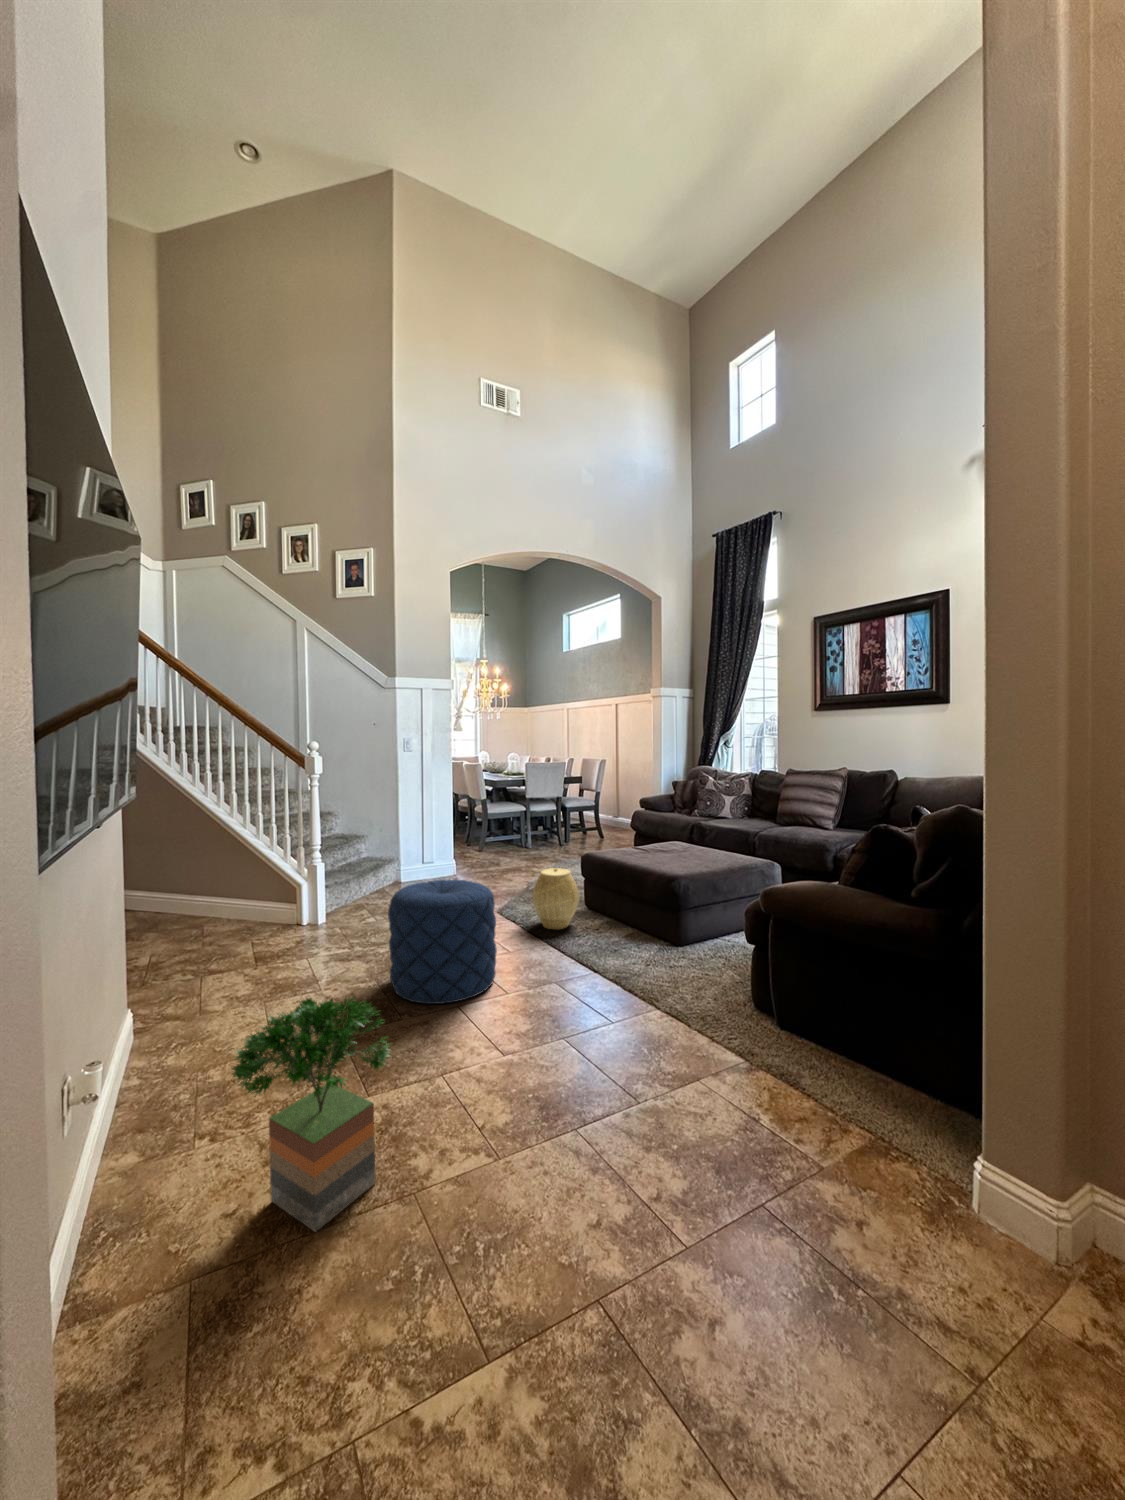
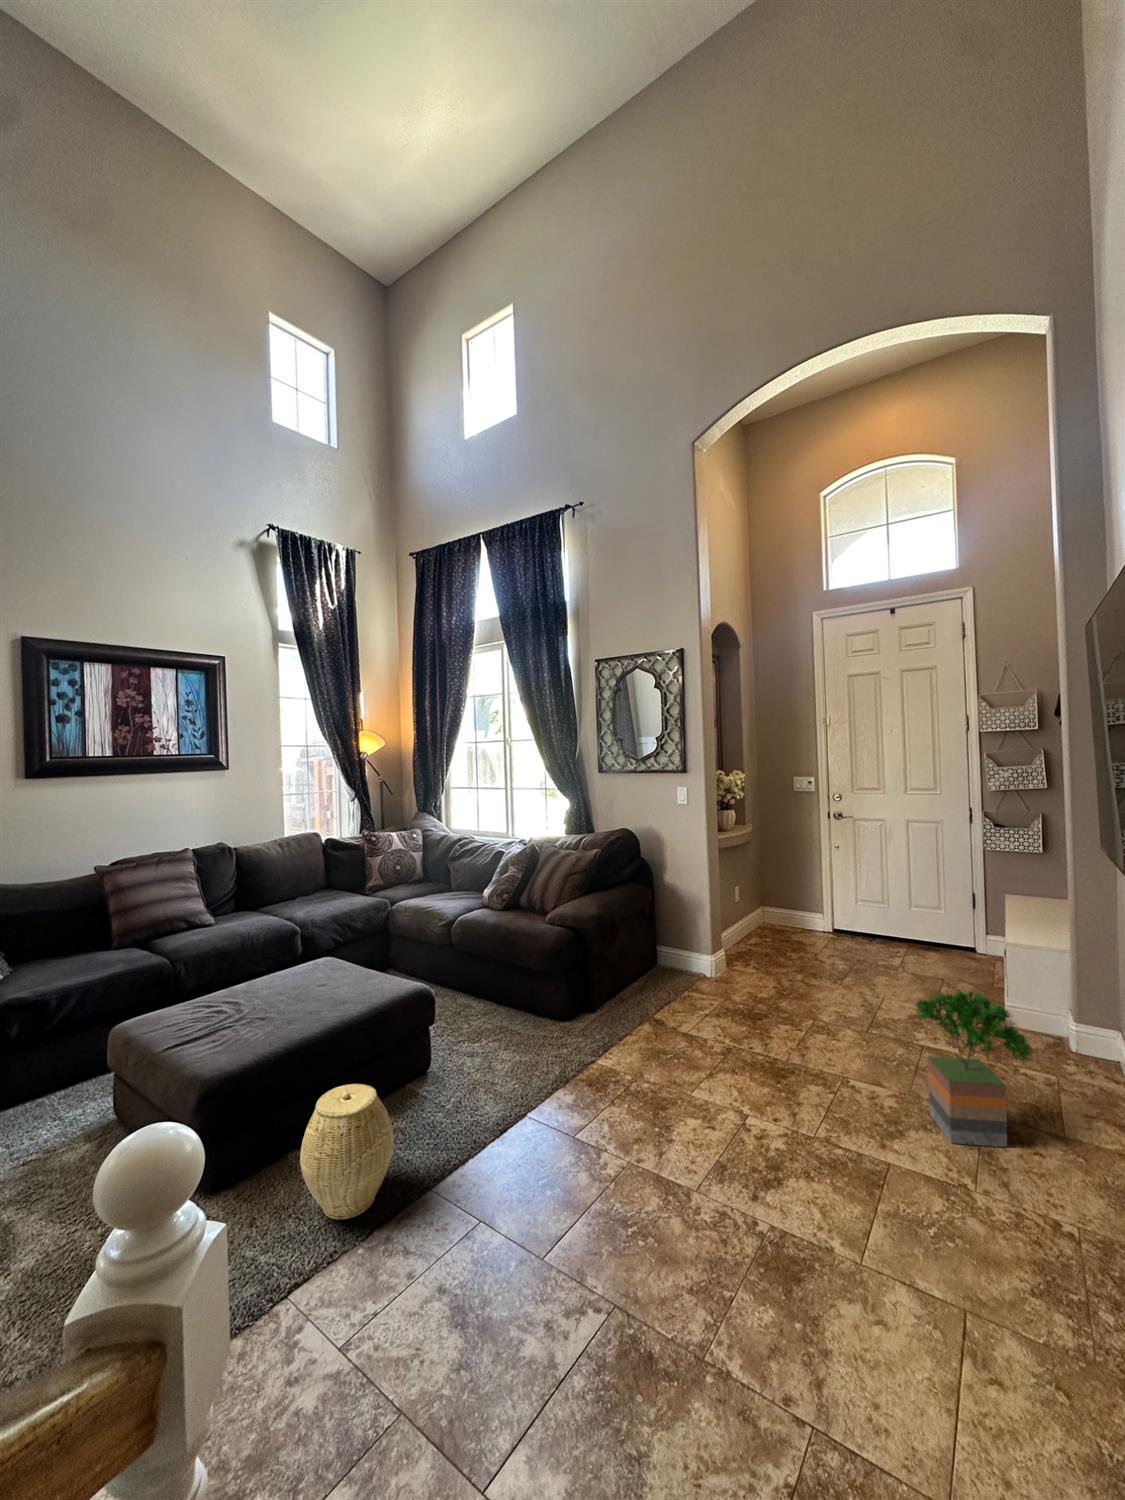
pouf: present [388,879,497,1004] -> none [568,1050,740,1304]

